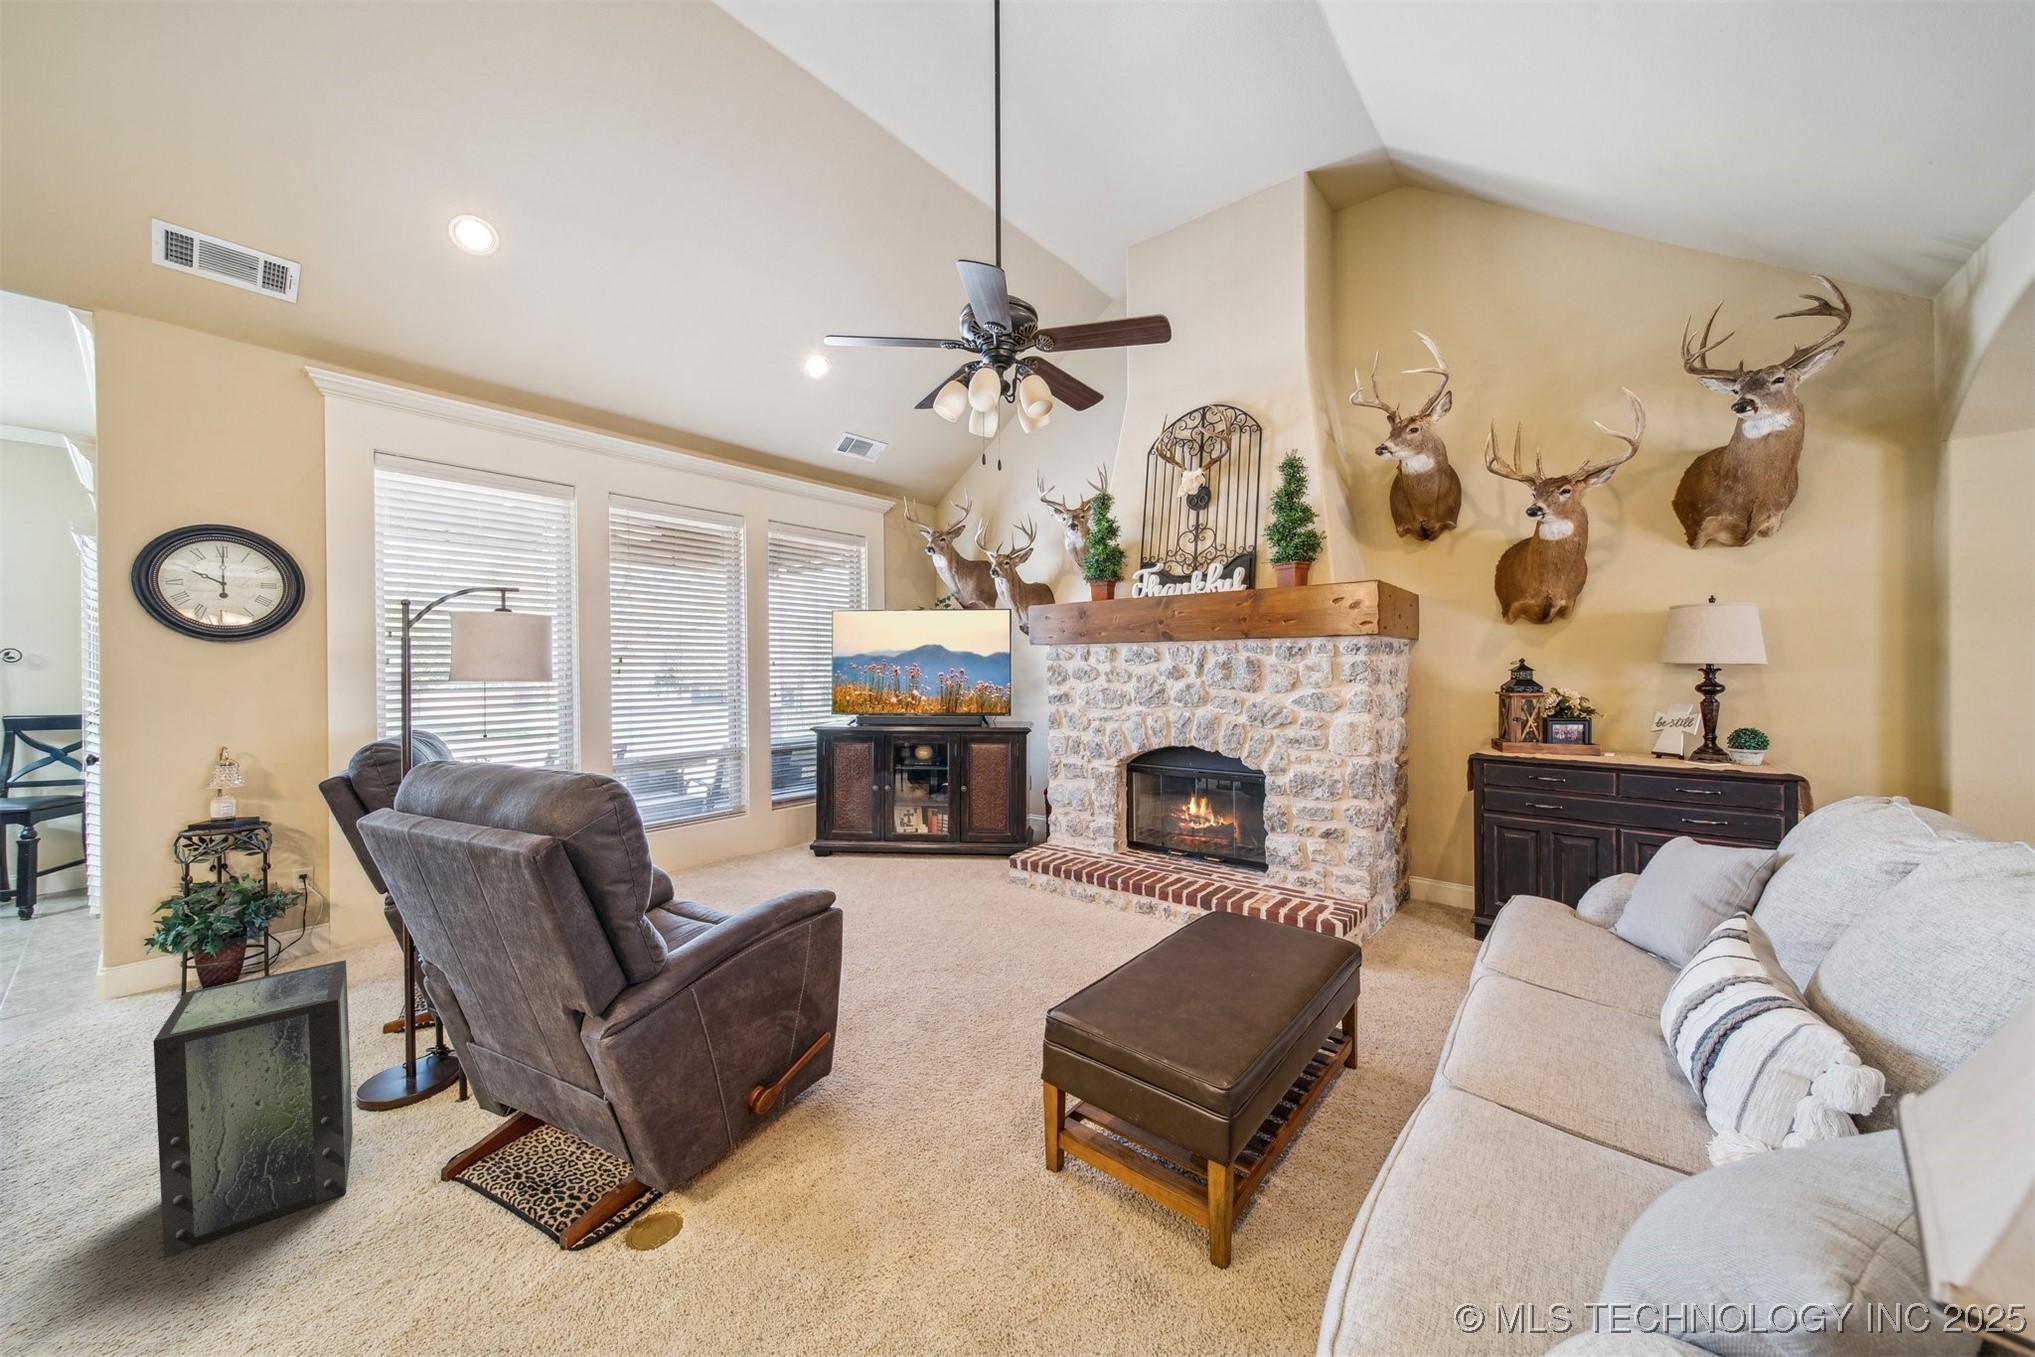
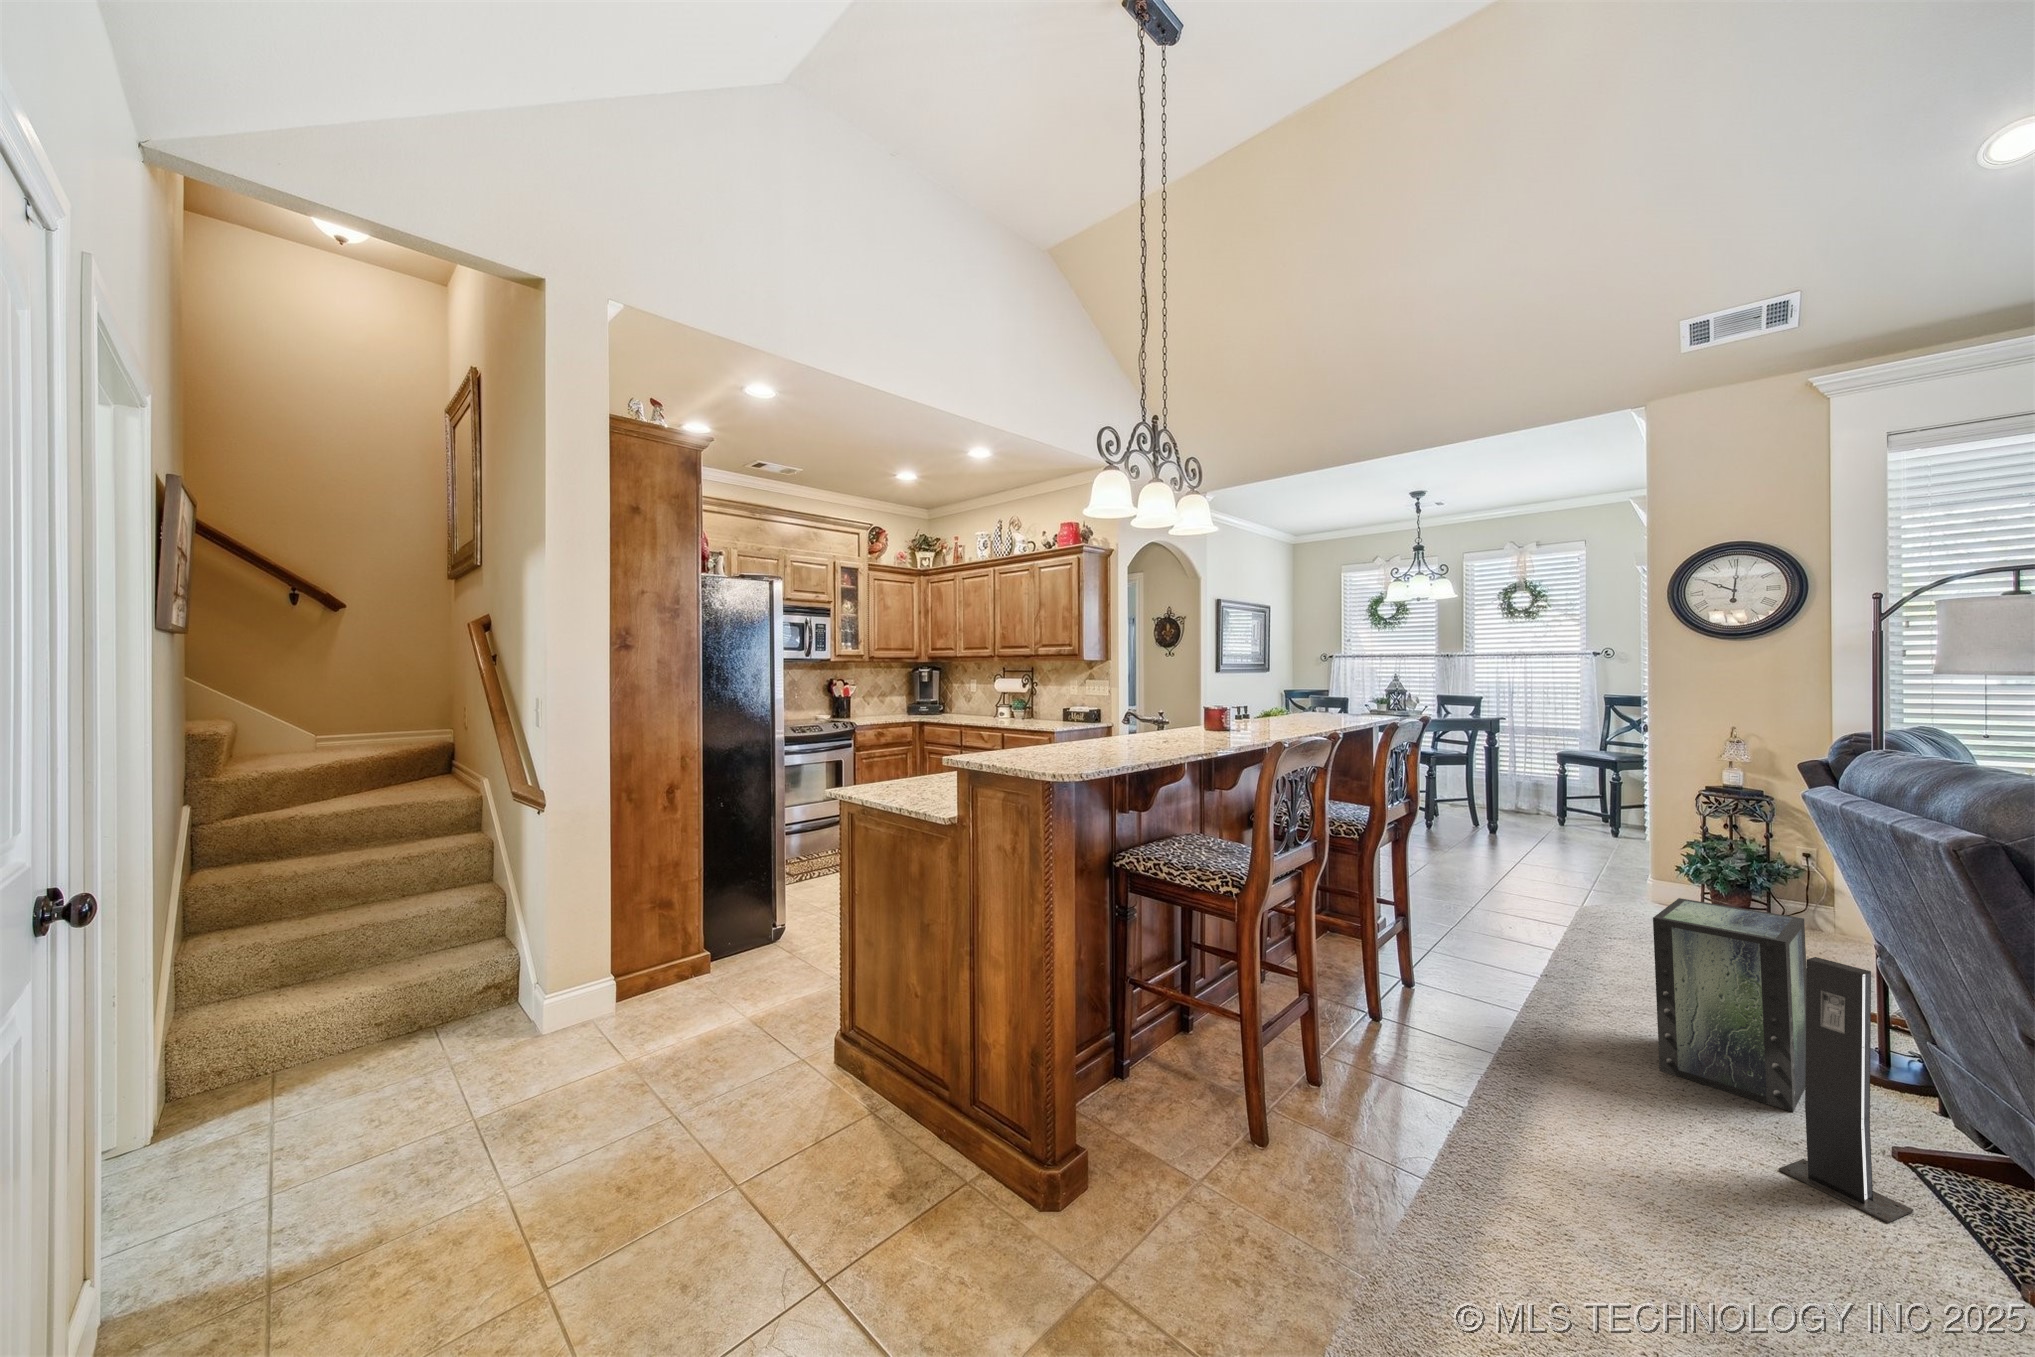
speaker: none [349,1000,477,1286] -> present [1779,957,1914,1223]

